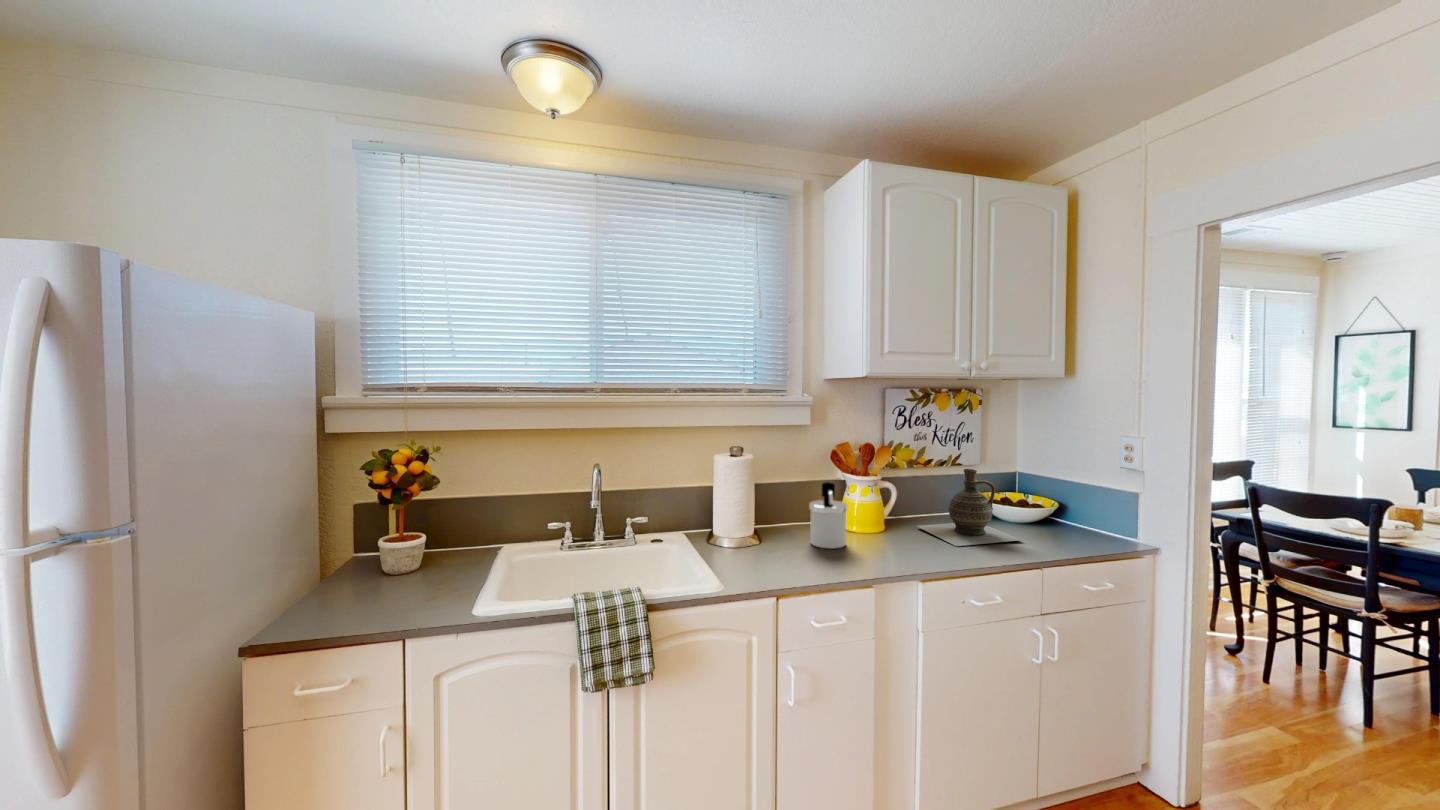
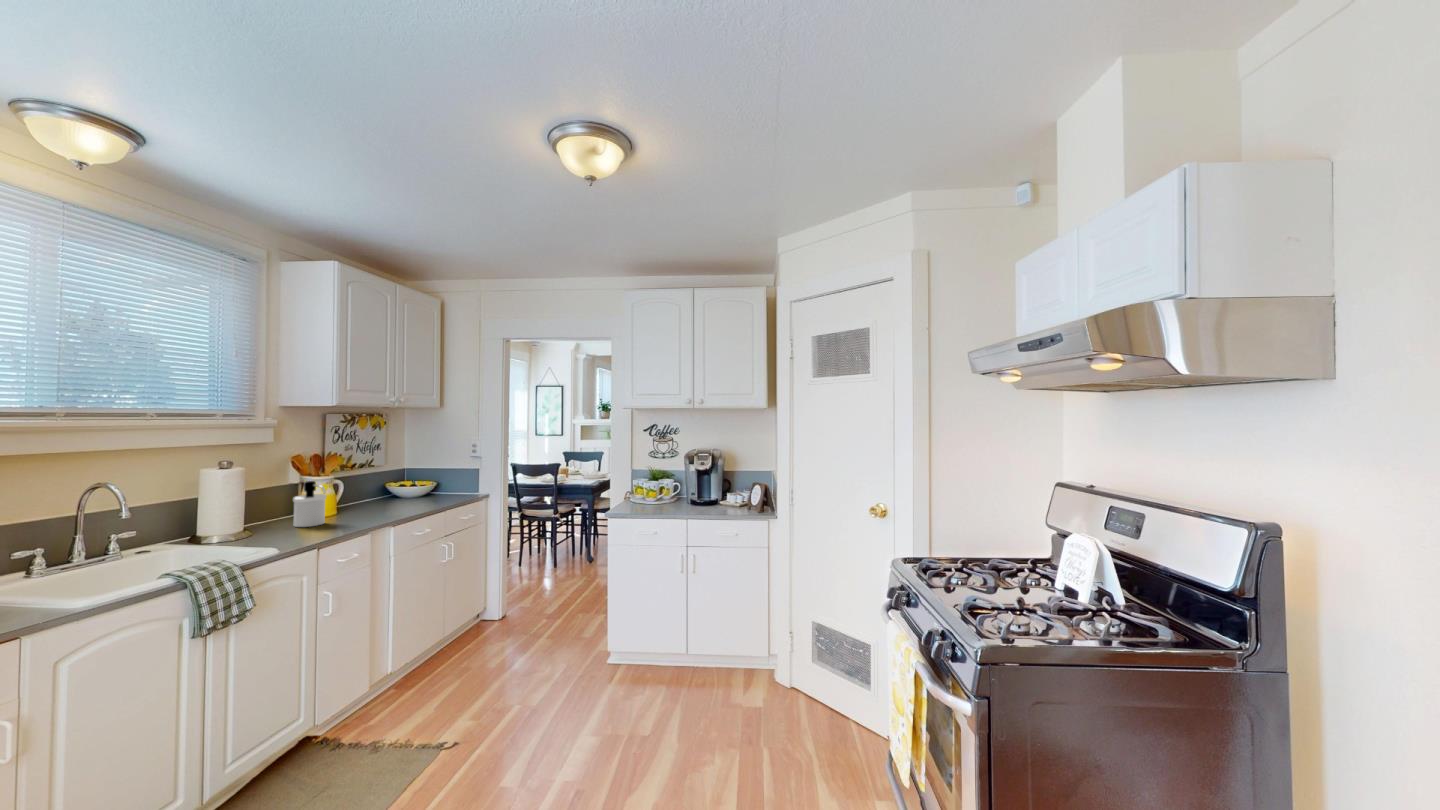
ceramic jug: present [917,469,1021,546] -> none [357,465,428,510]

